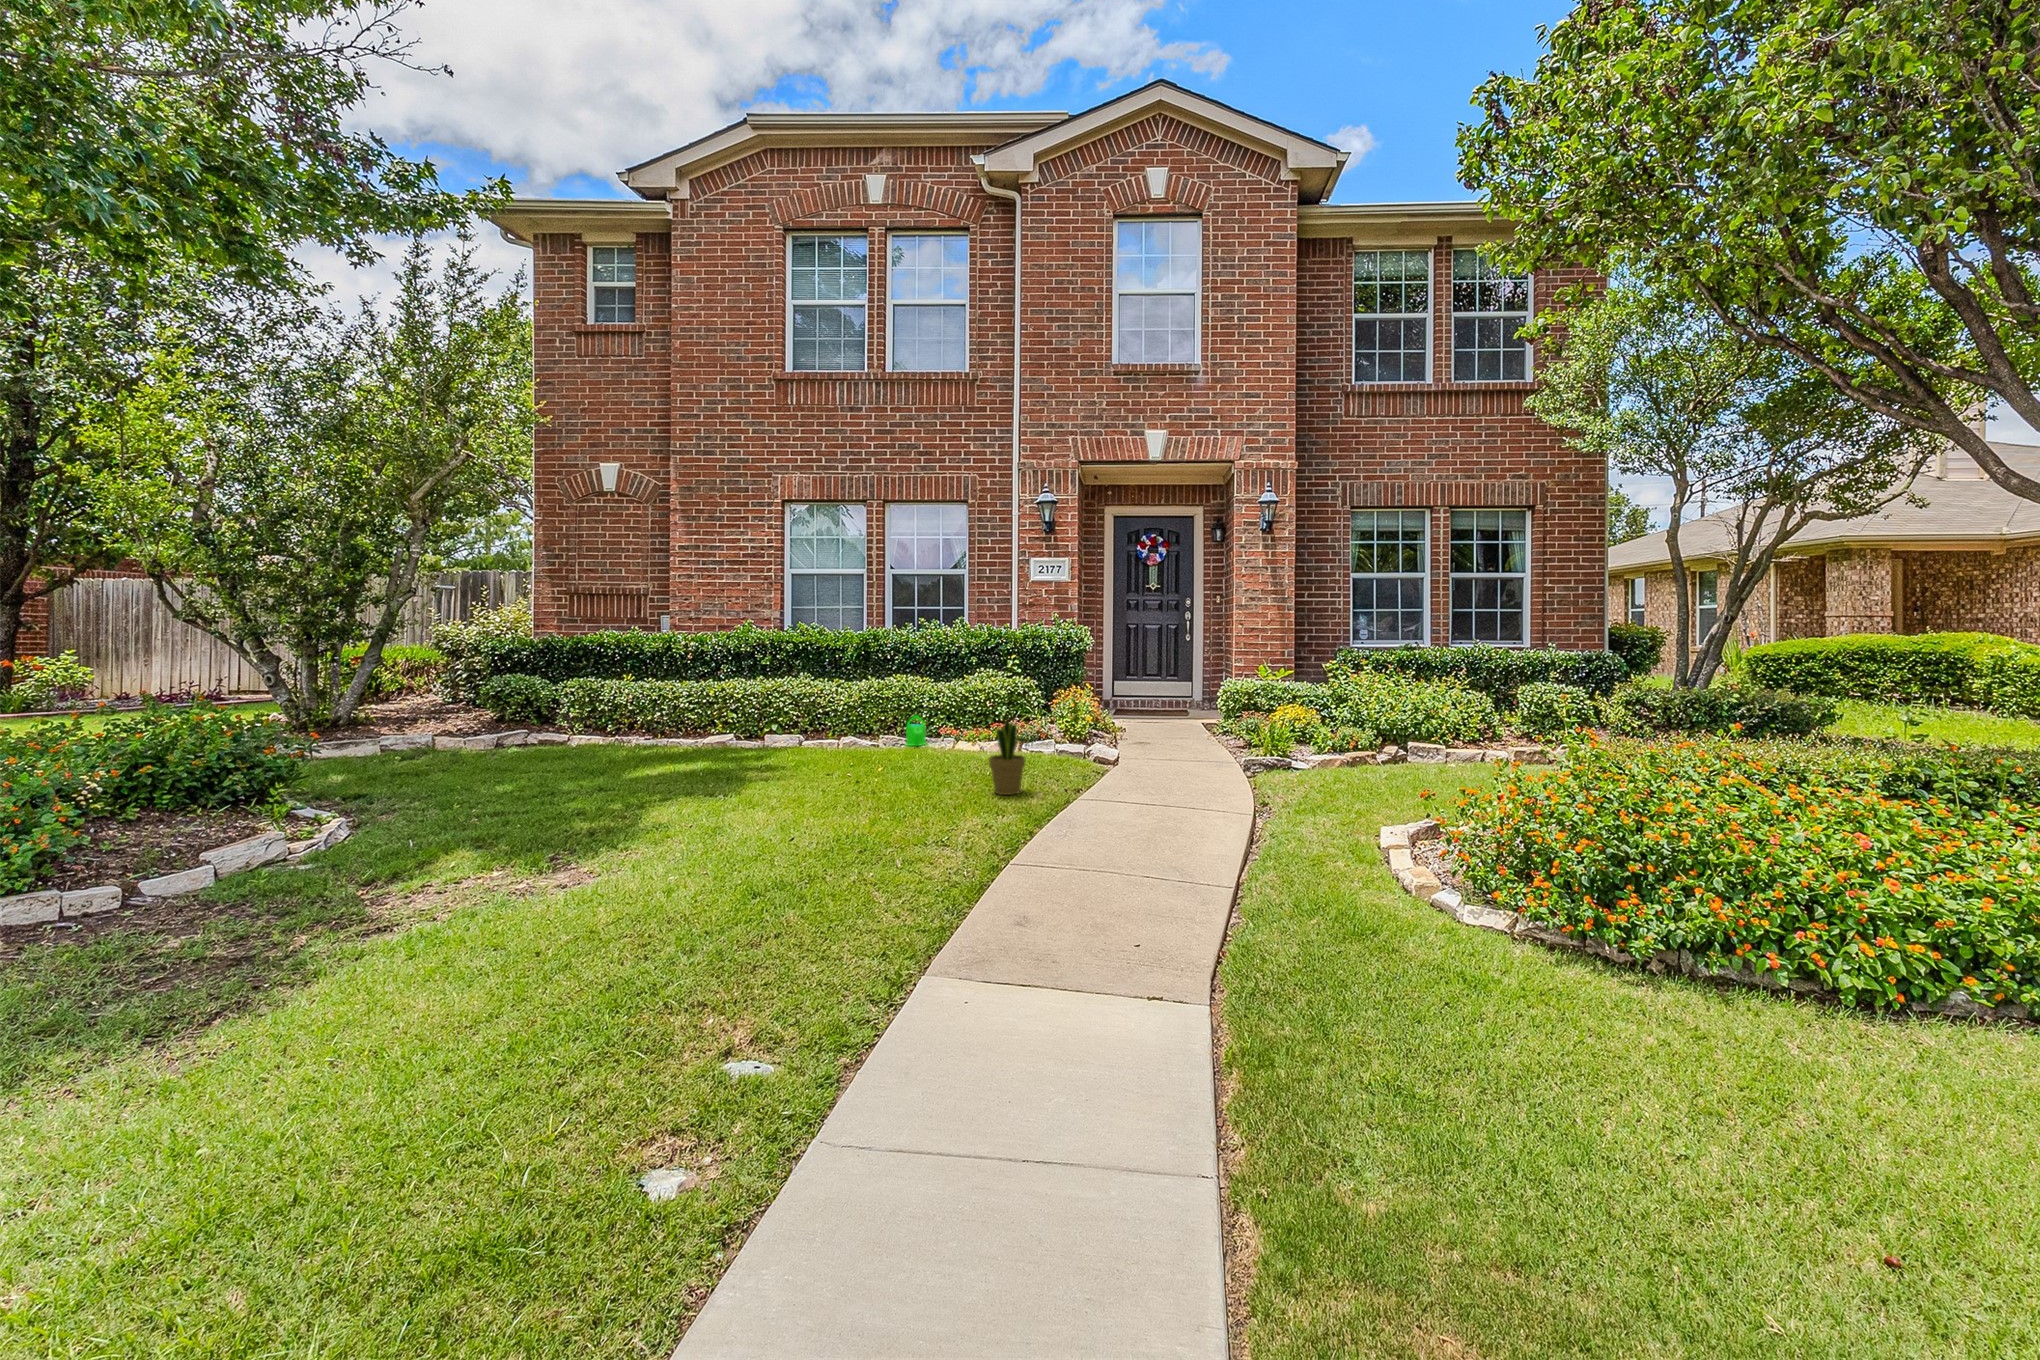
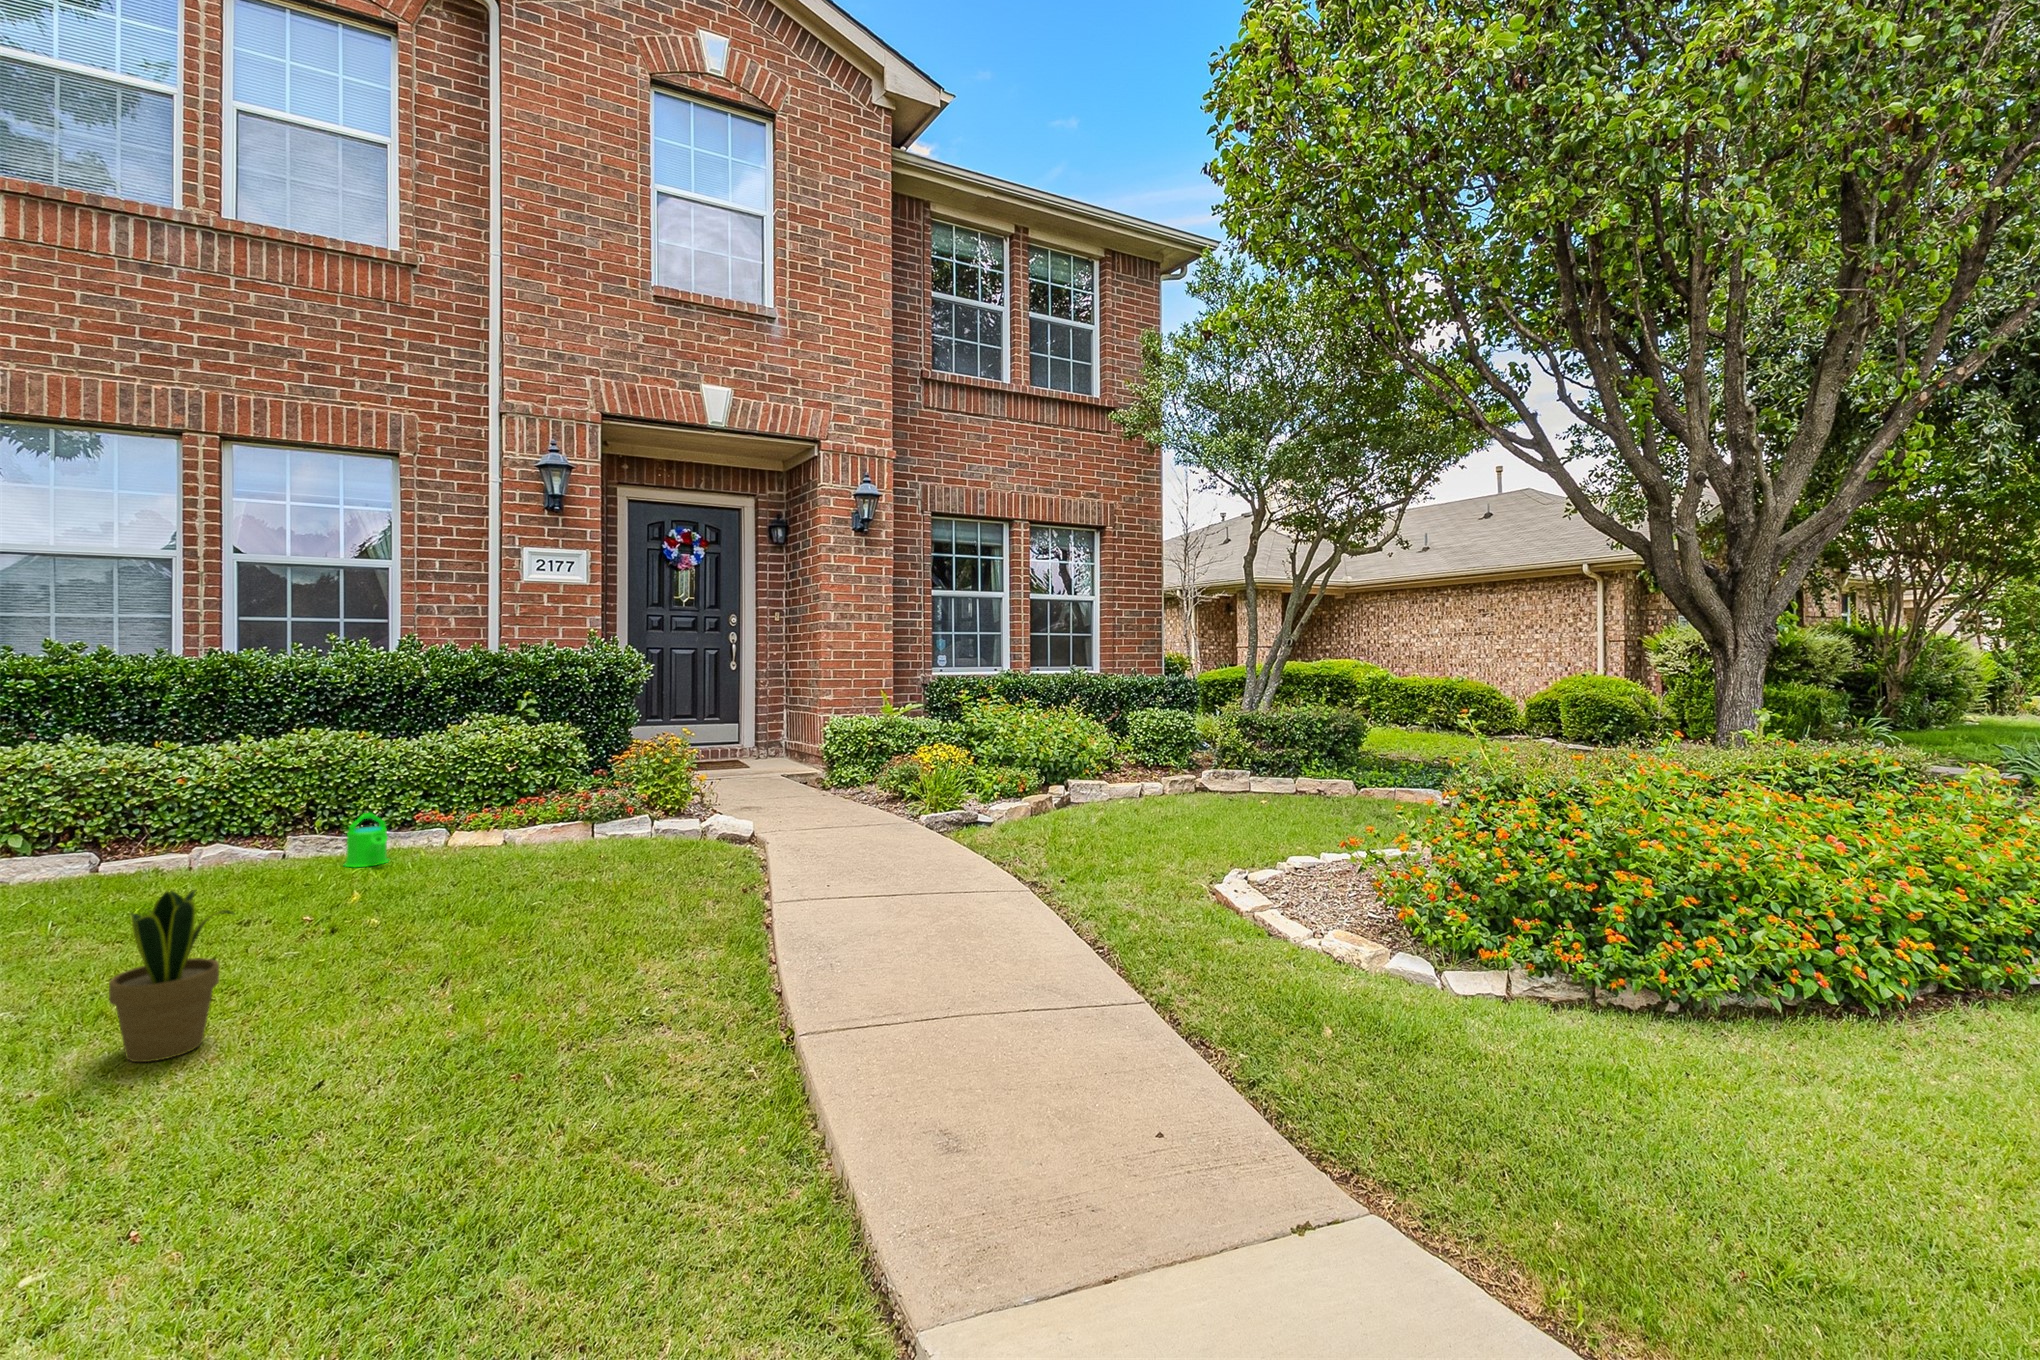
potted plant: present [989,721,1025,795] -> present [109,890,234,1062]

